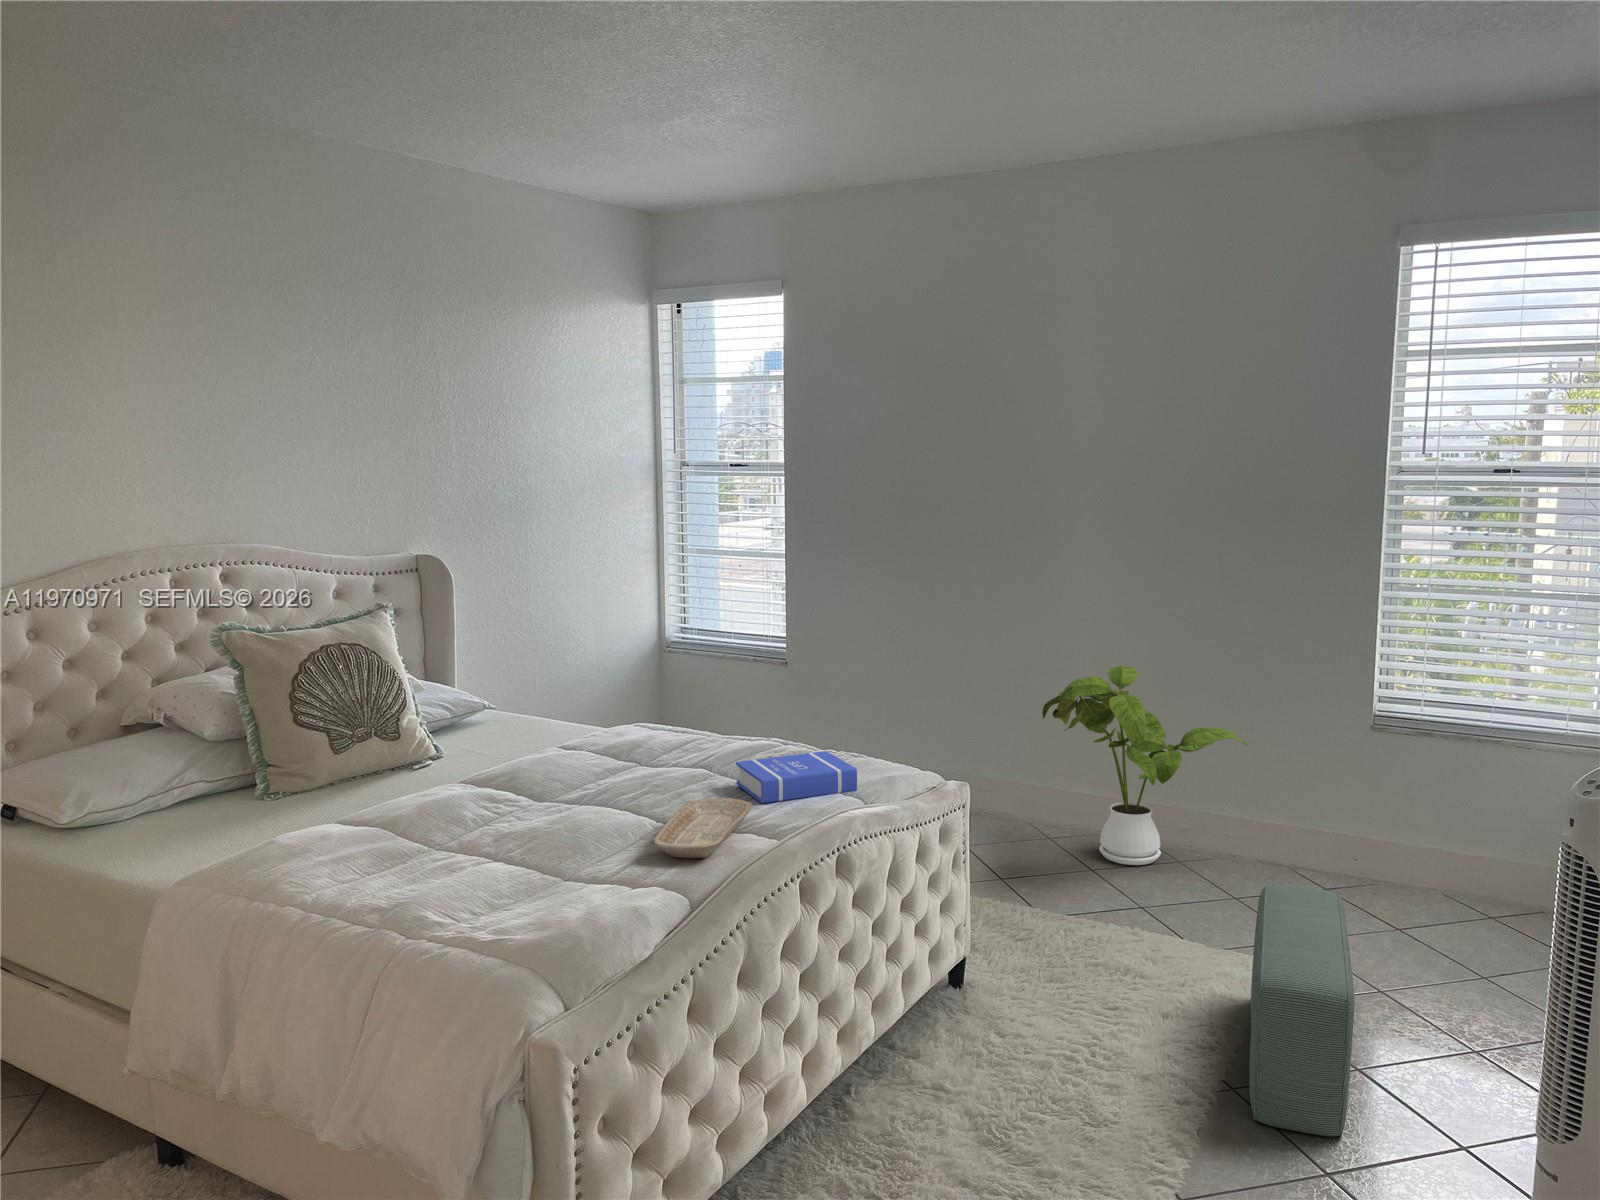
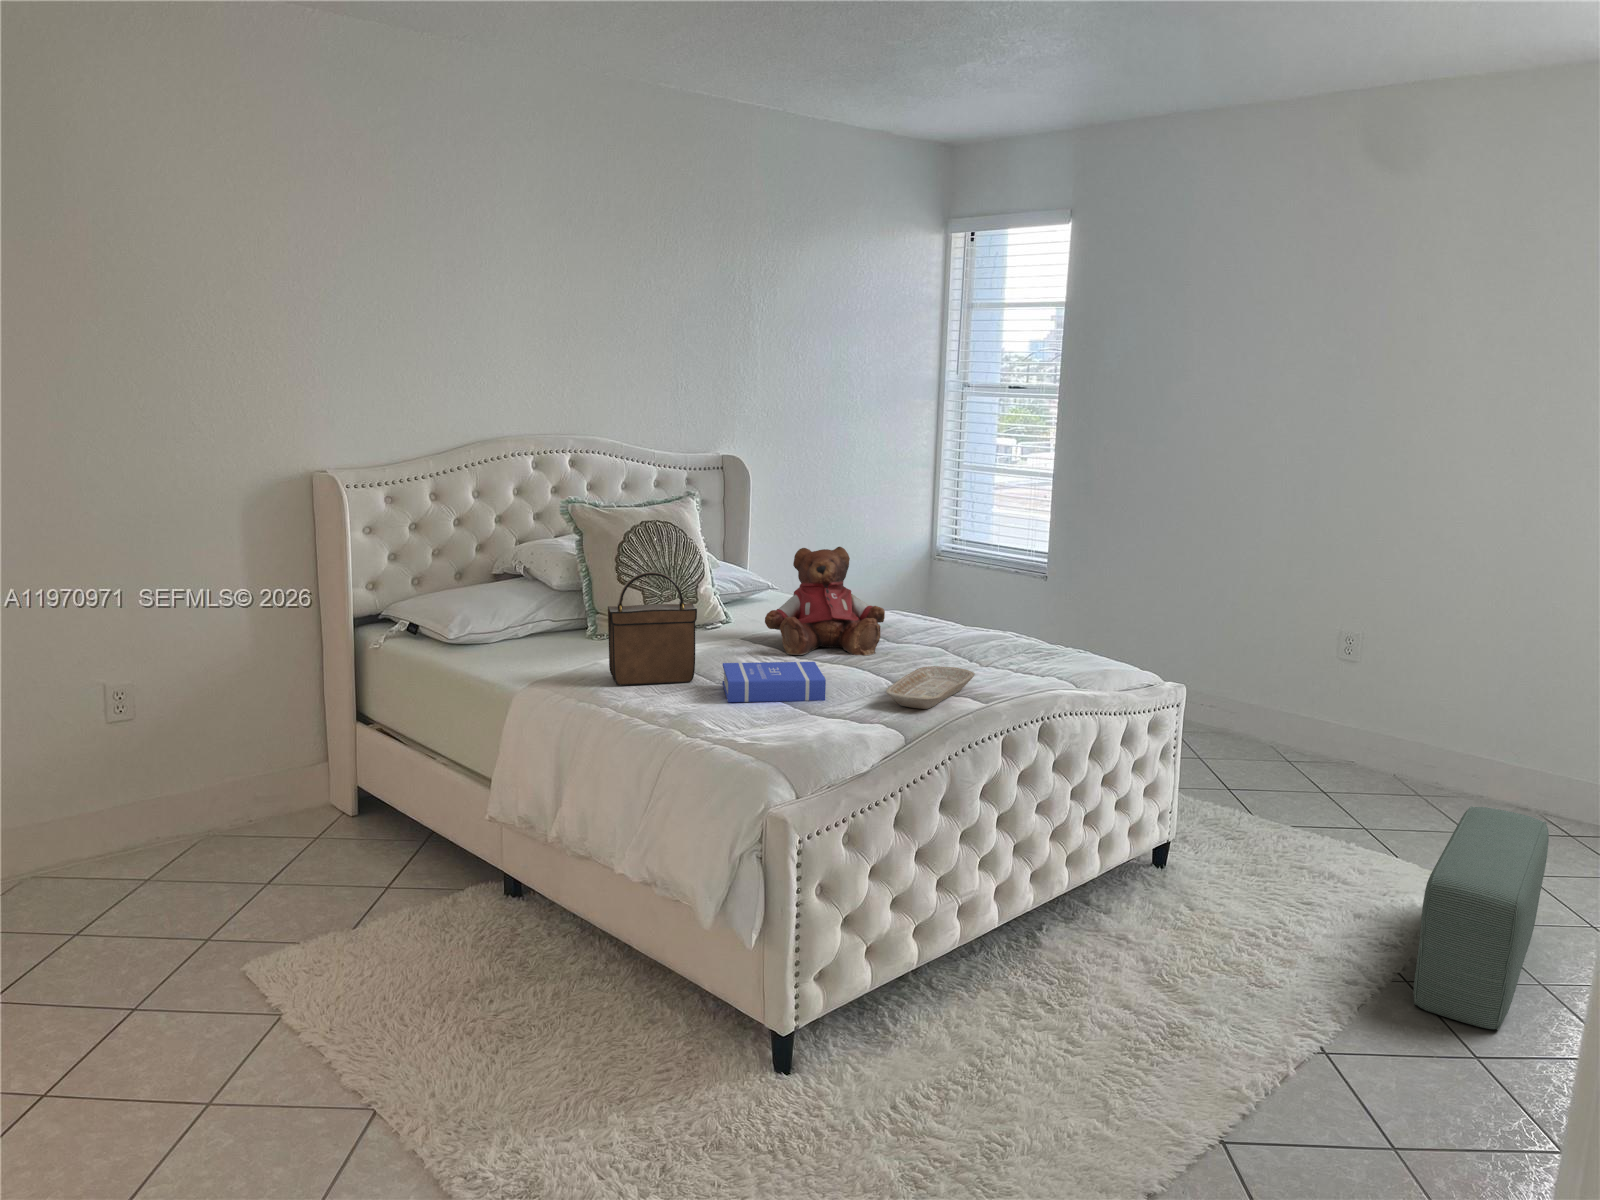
teddy bear: none [488,661,632,798] -> present [765,547,885,655]
house plant: present [1042,665,1249,865] -> none [1285,596,1498,790]
handbag: none [286,718,407,869] -> present [608,572,697,686]
book: present [736,751,857,803] -> present [723,662,826,702]

